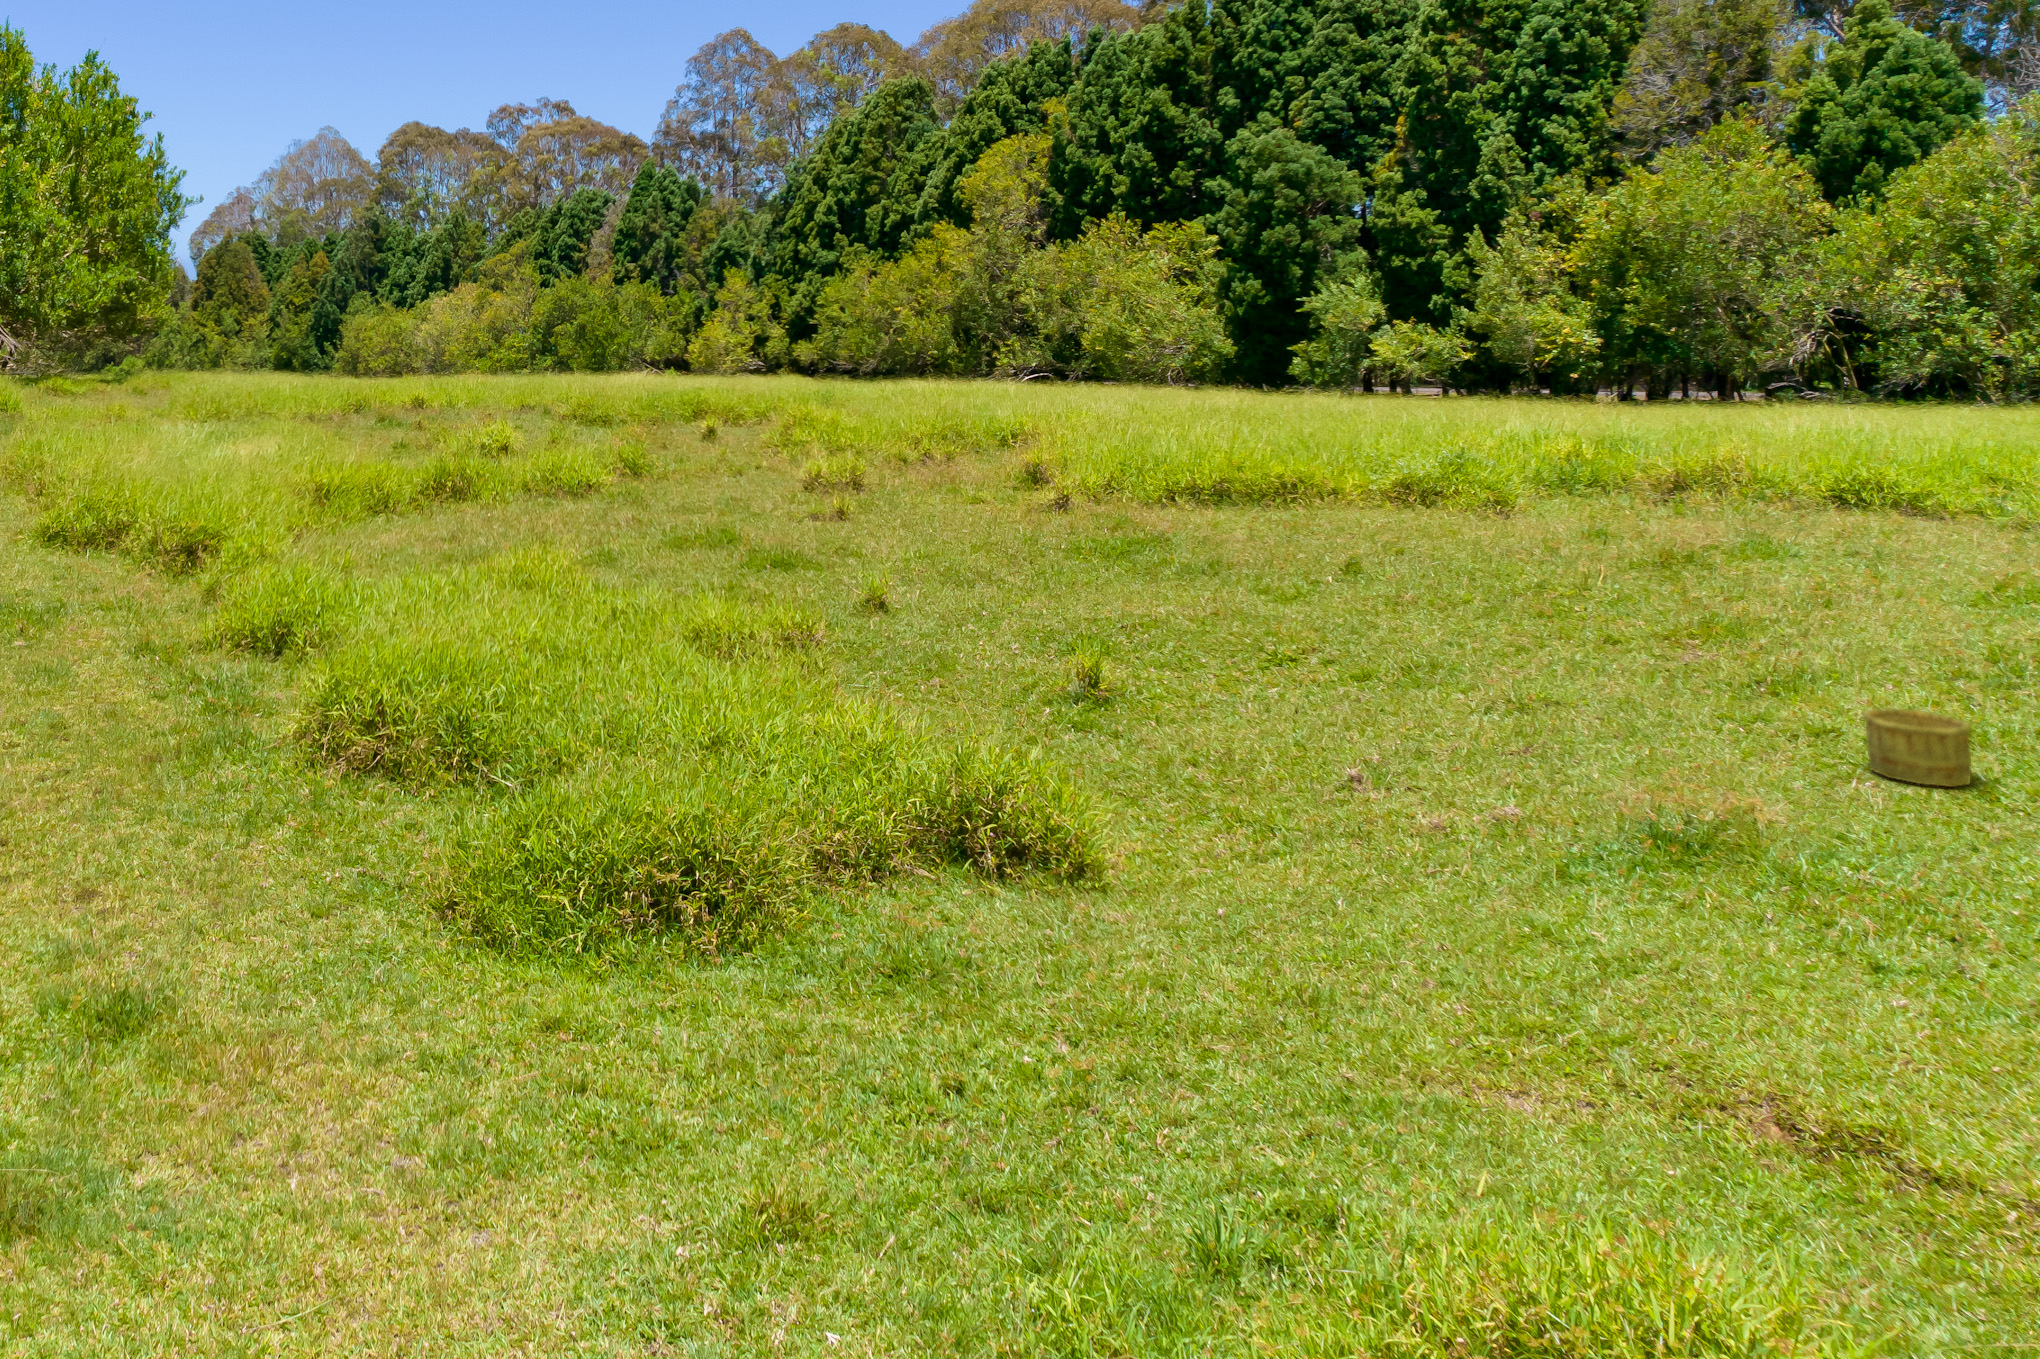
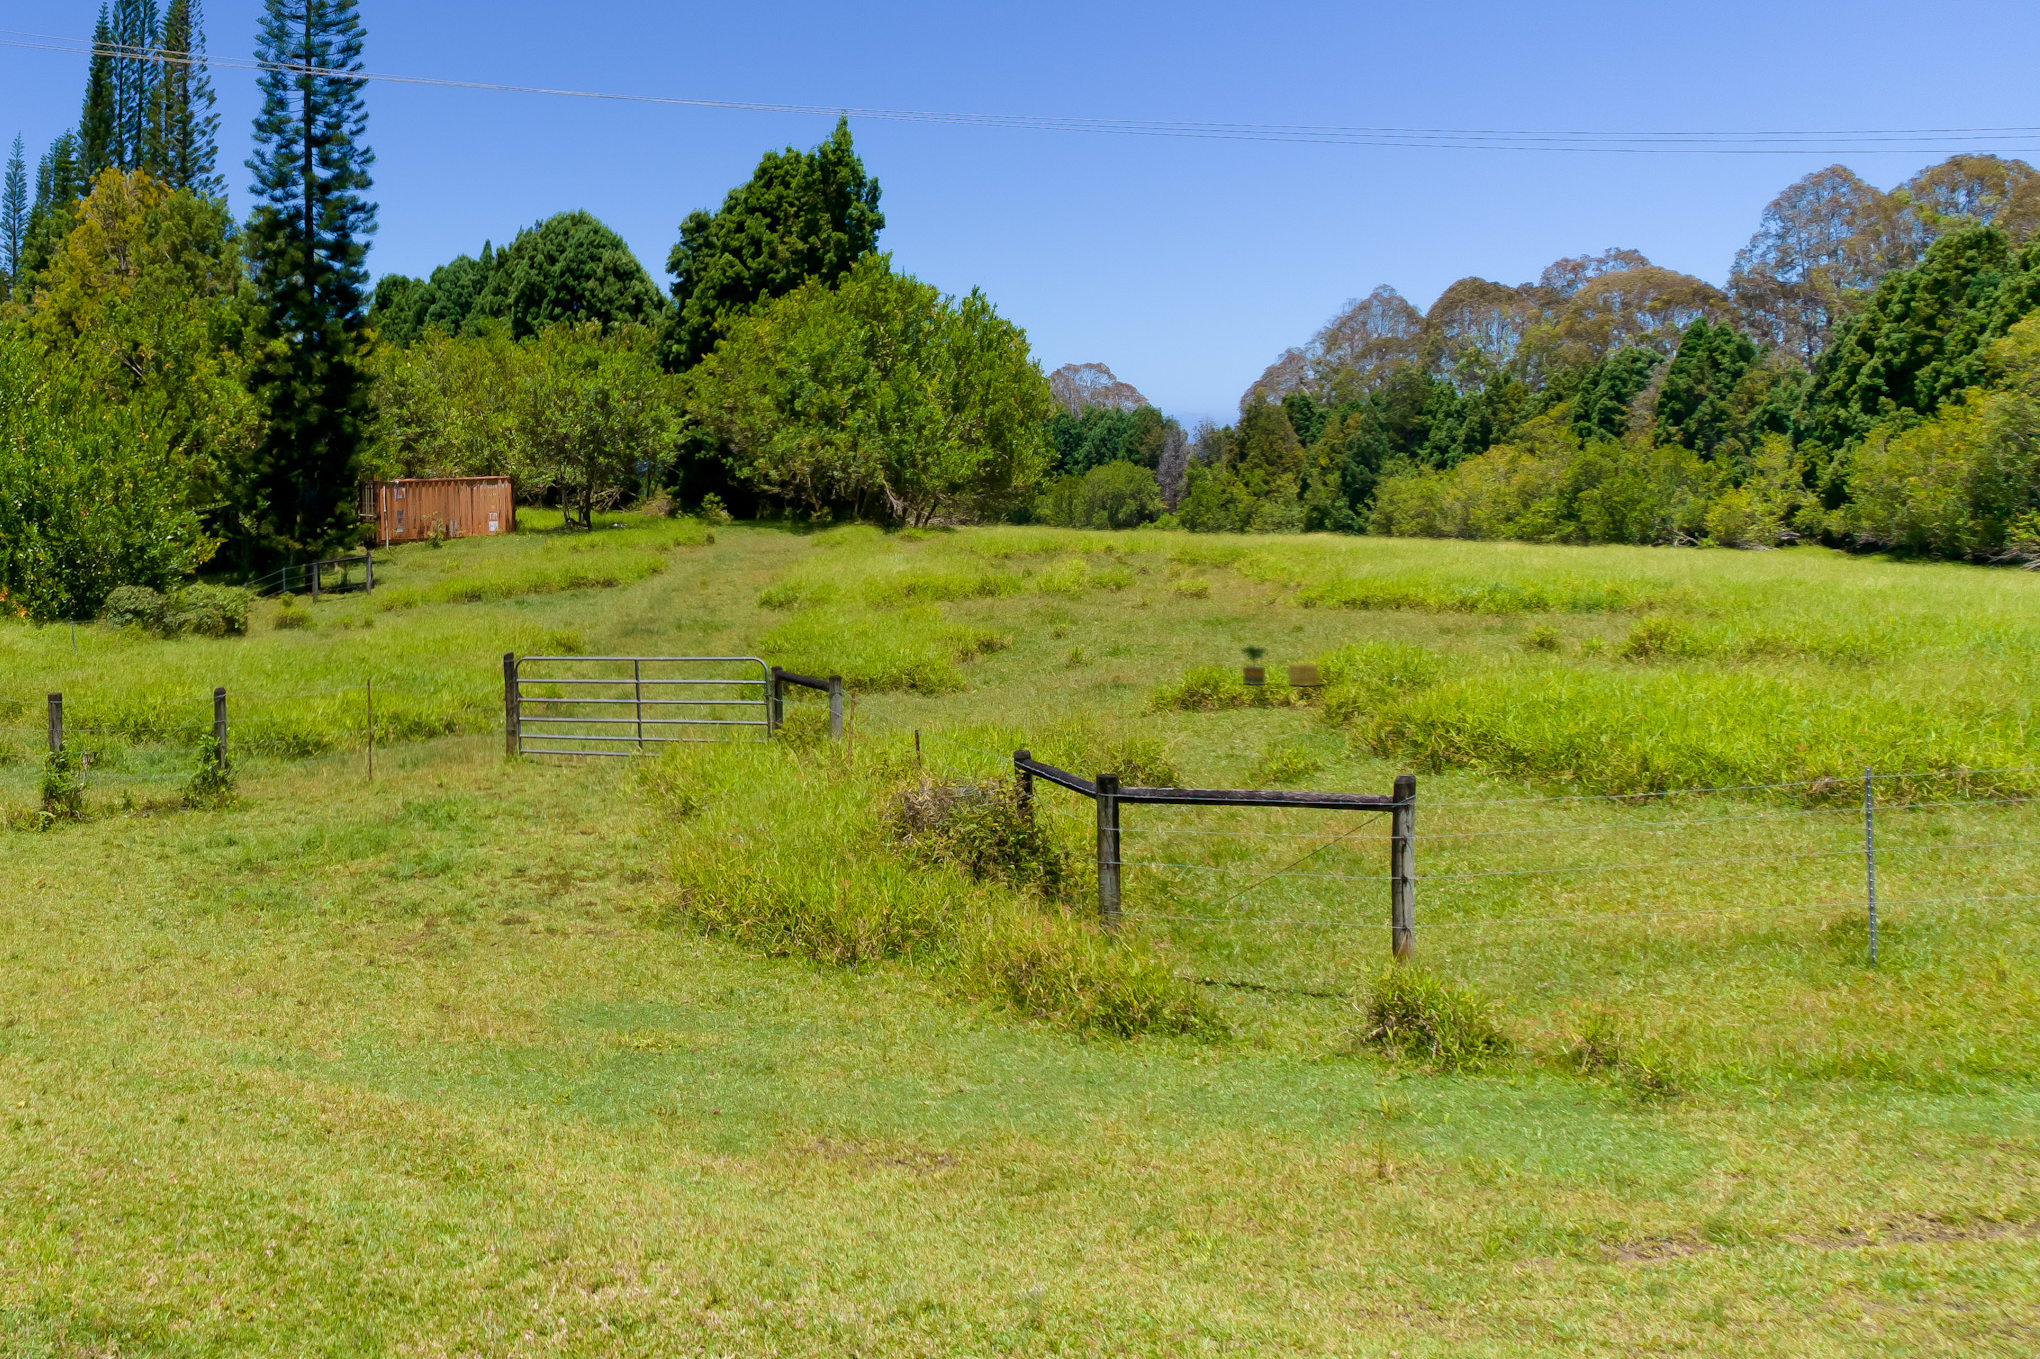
potted tree: none [1727,674,1836,792] -> present [1242,646,1268,685]

